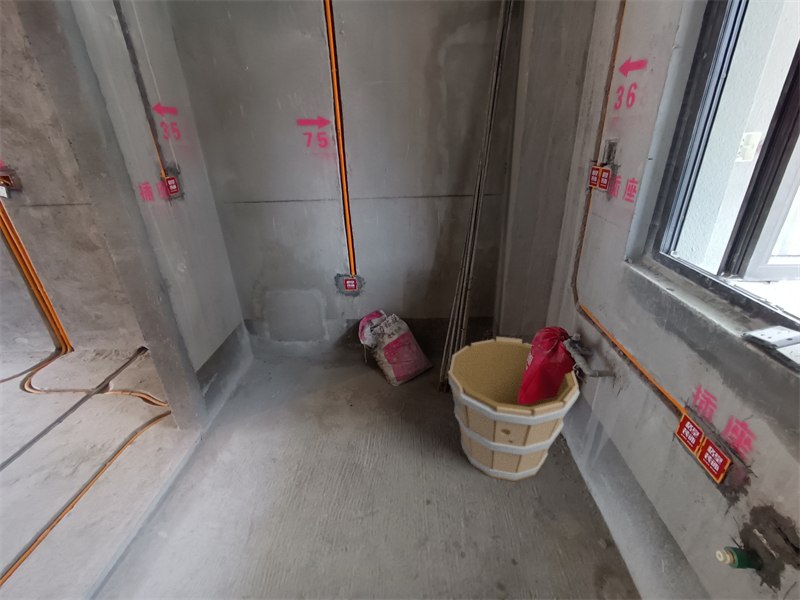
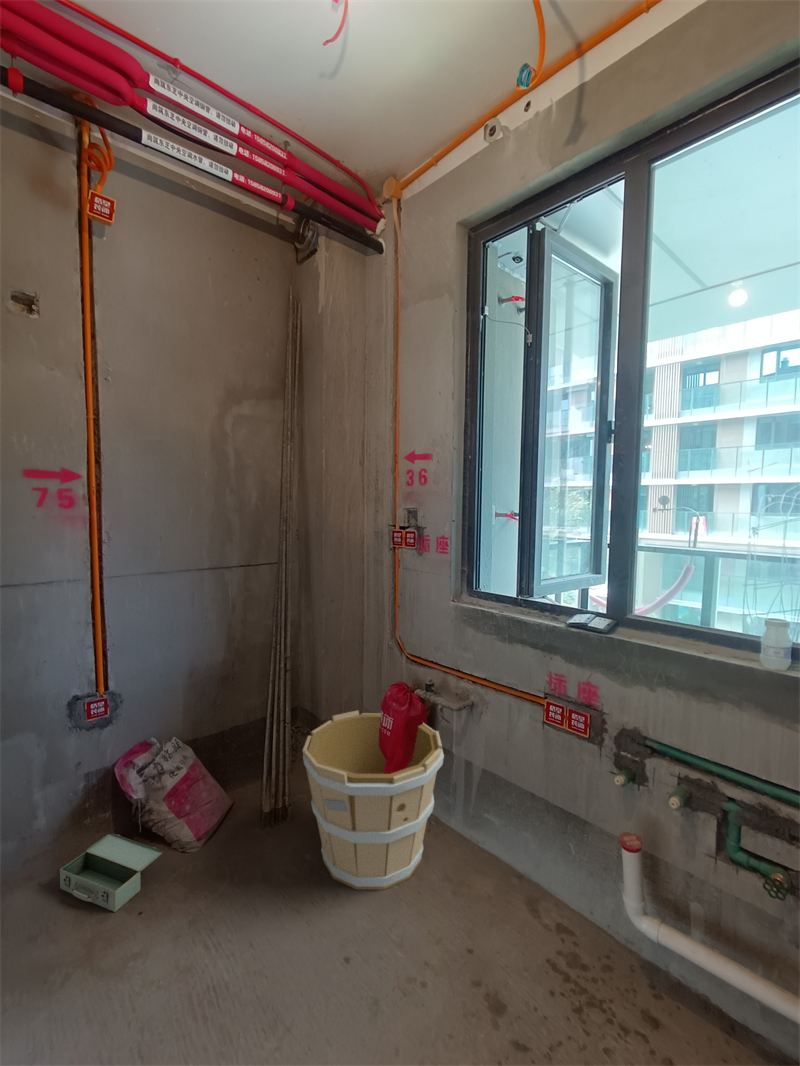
toolbox: none [332,357,376,399] -> present [60,833,162,912]

